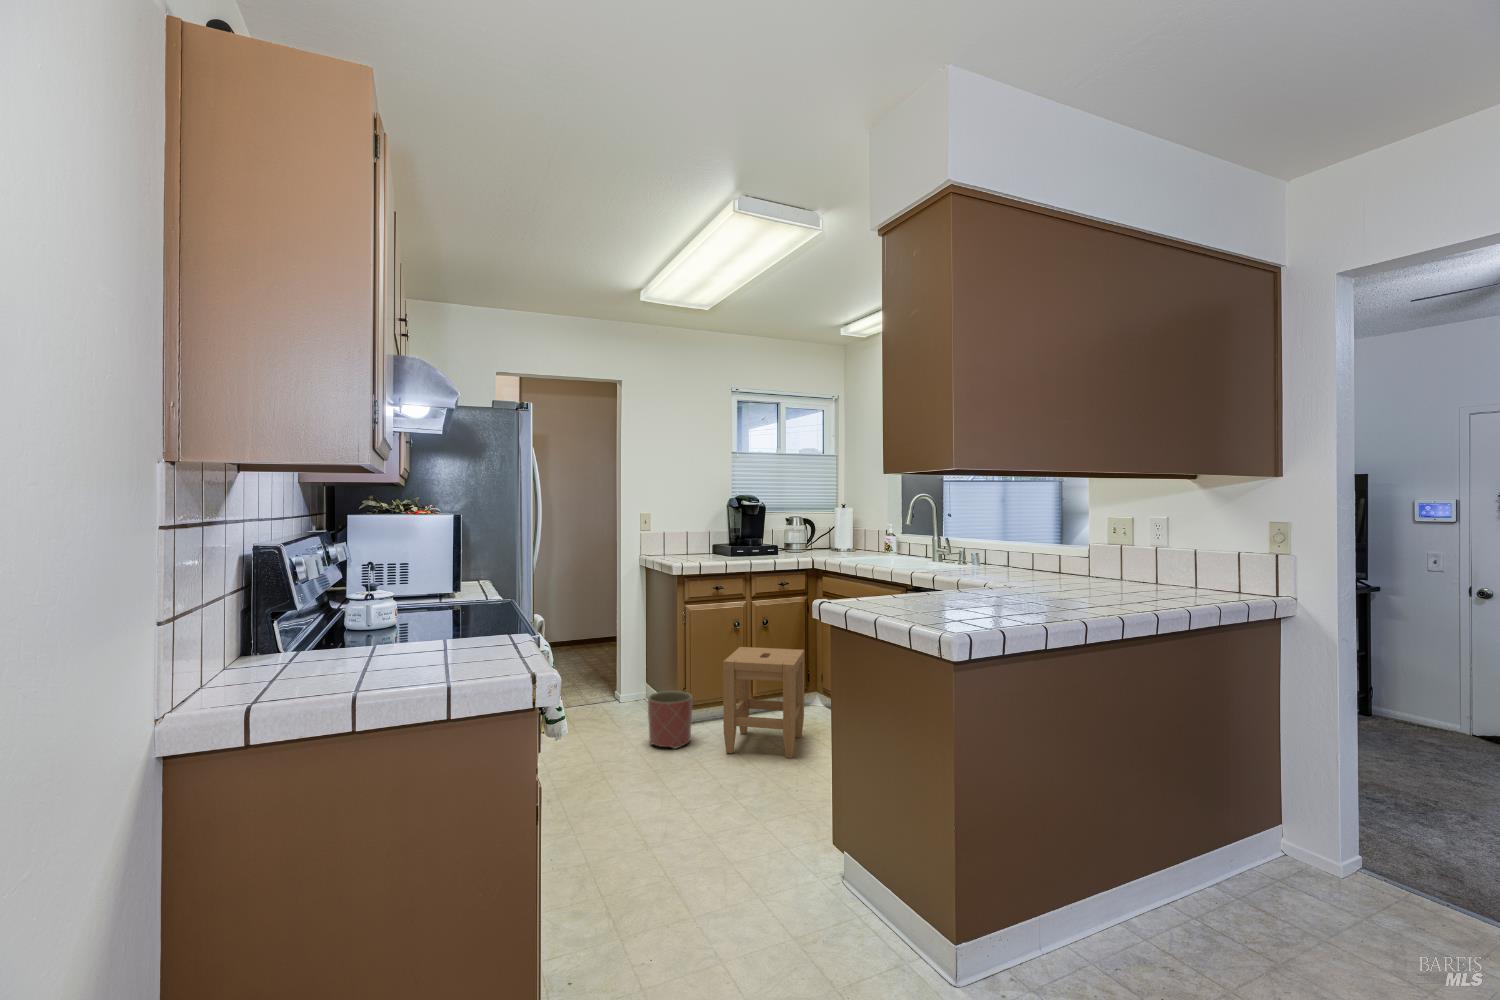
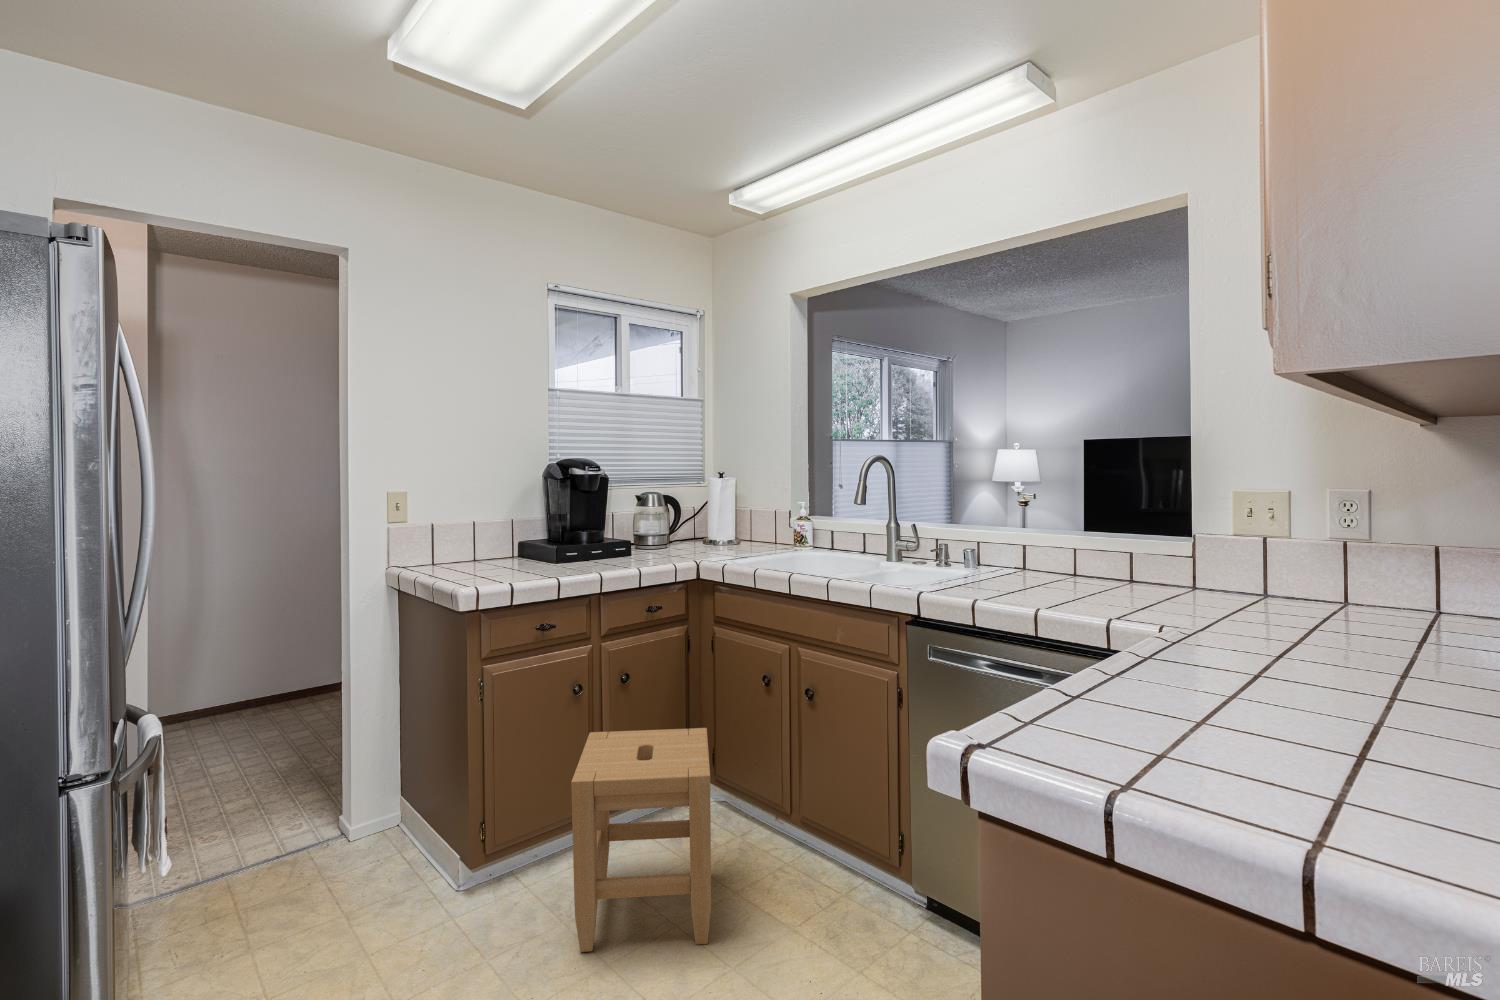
planter: present [648,691,692,749] -> none [413,831,506,959]

